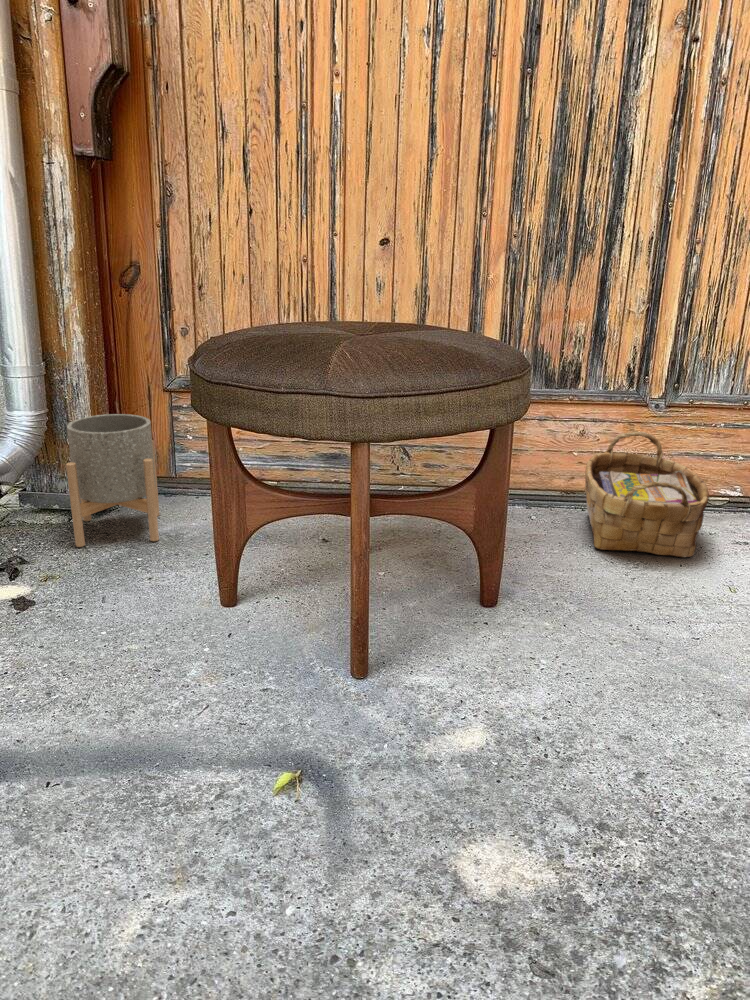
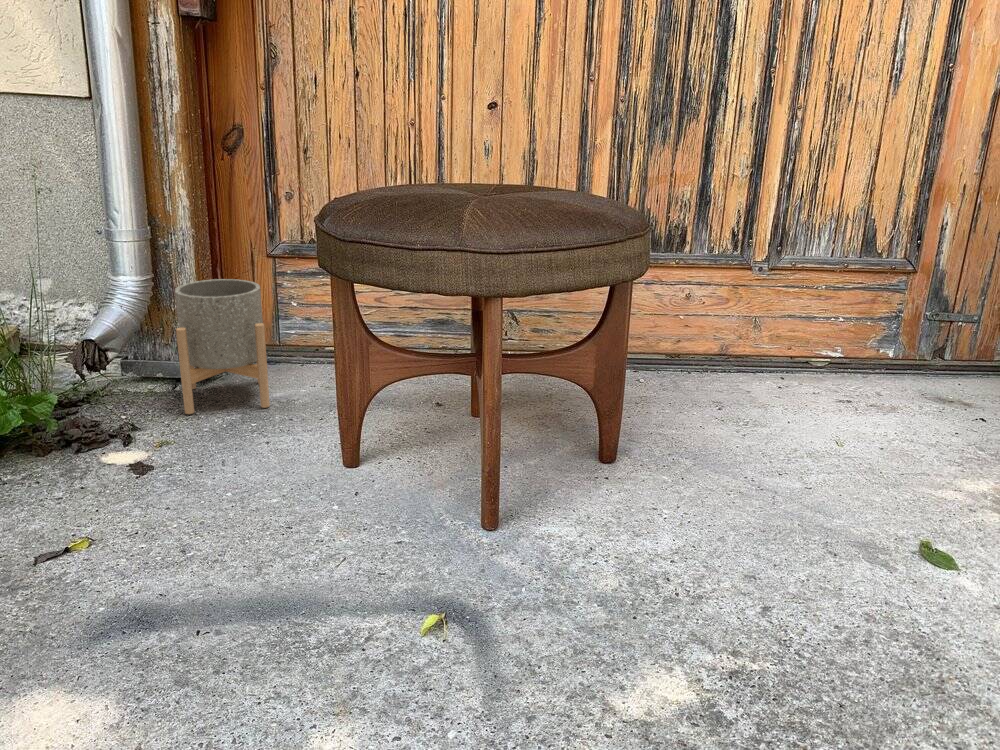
woven basket: present [585,432,709,557] -> none [693,294,814,415]

